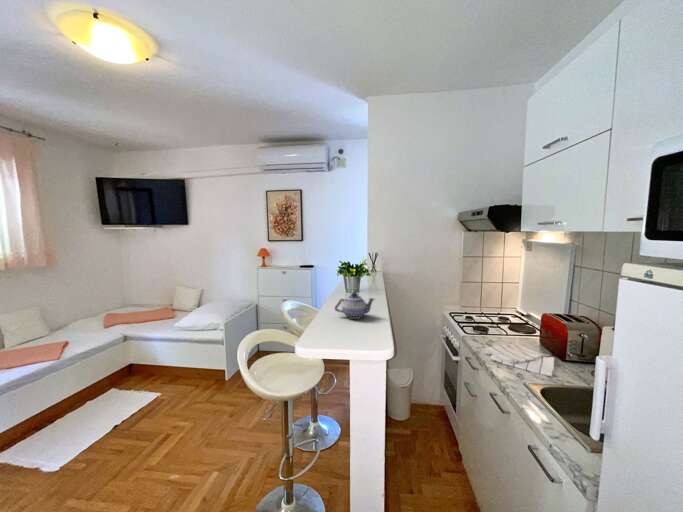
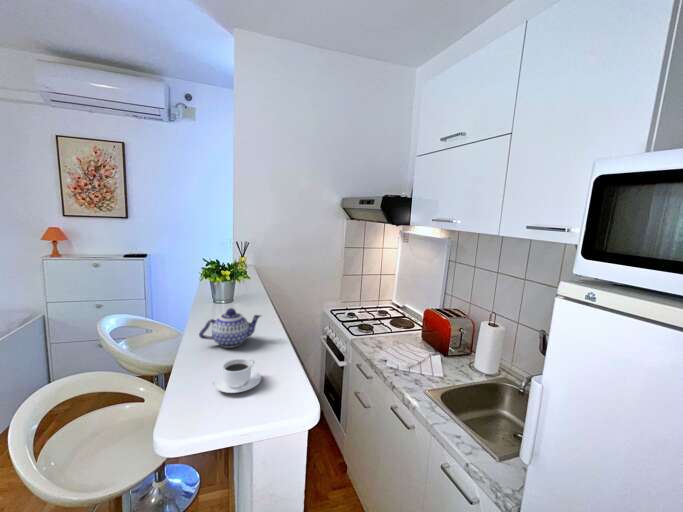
coffee cup: none [338,321,368,341] -> present [213,359,261,393]

